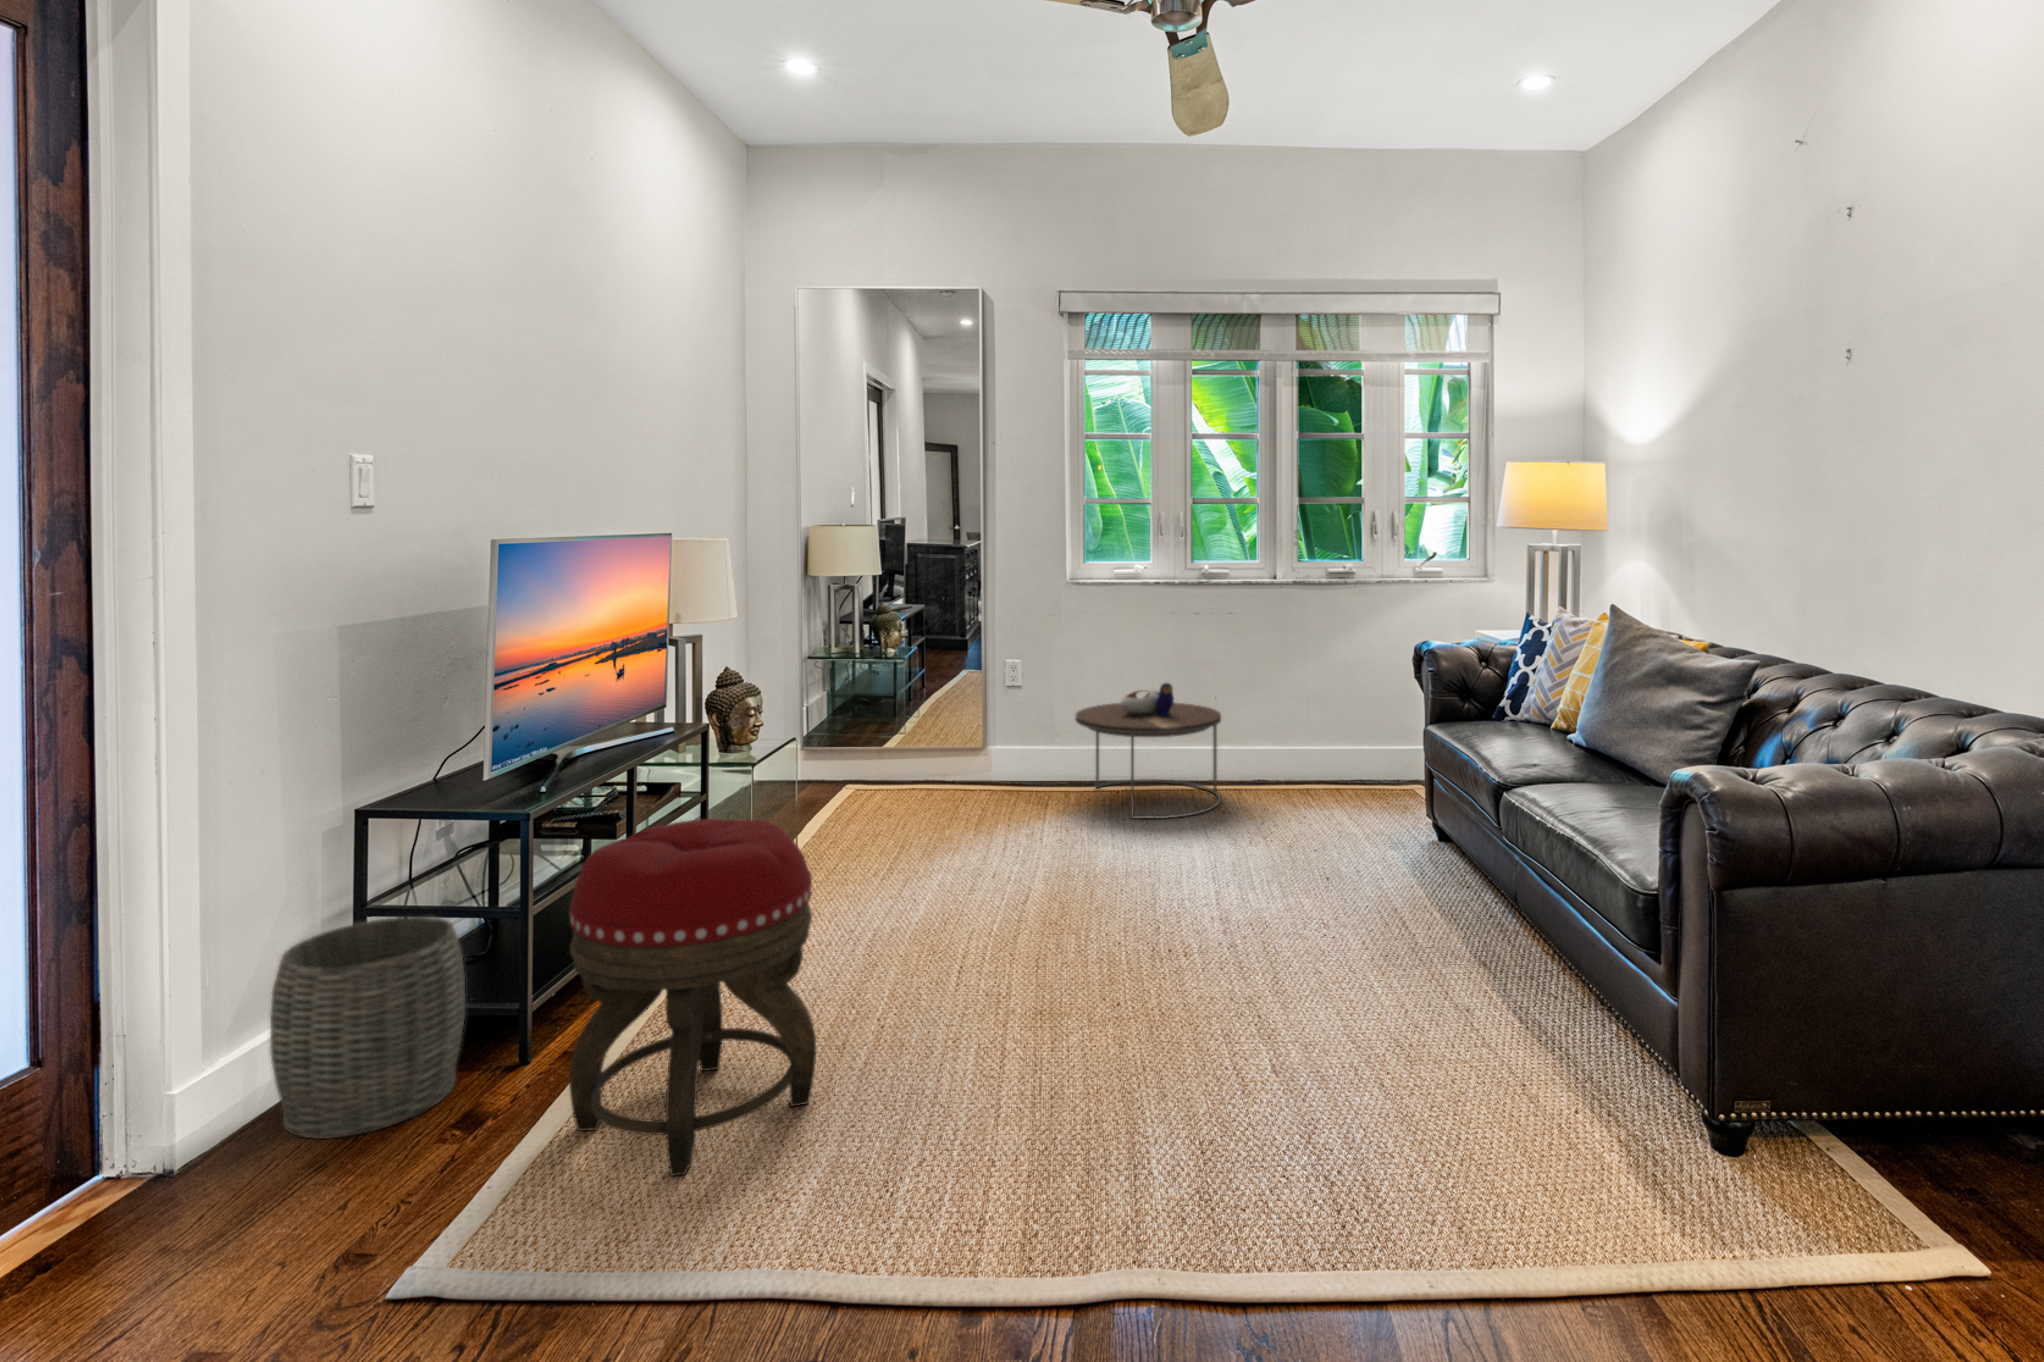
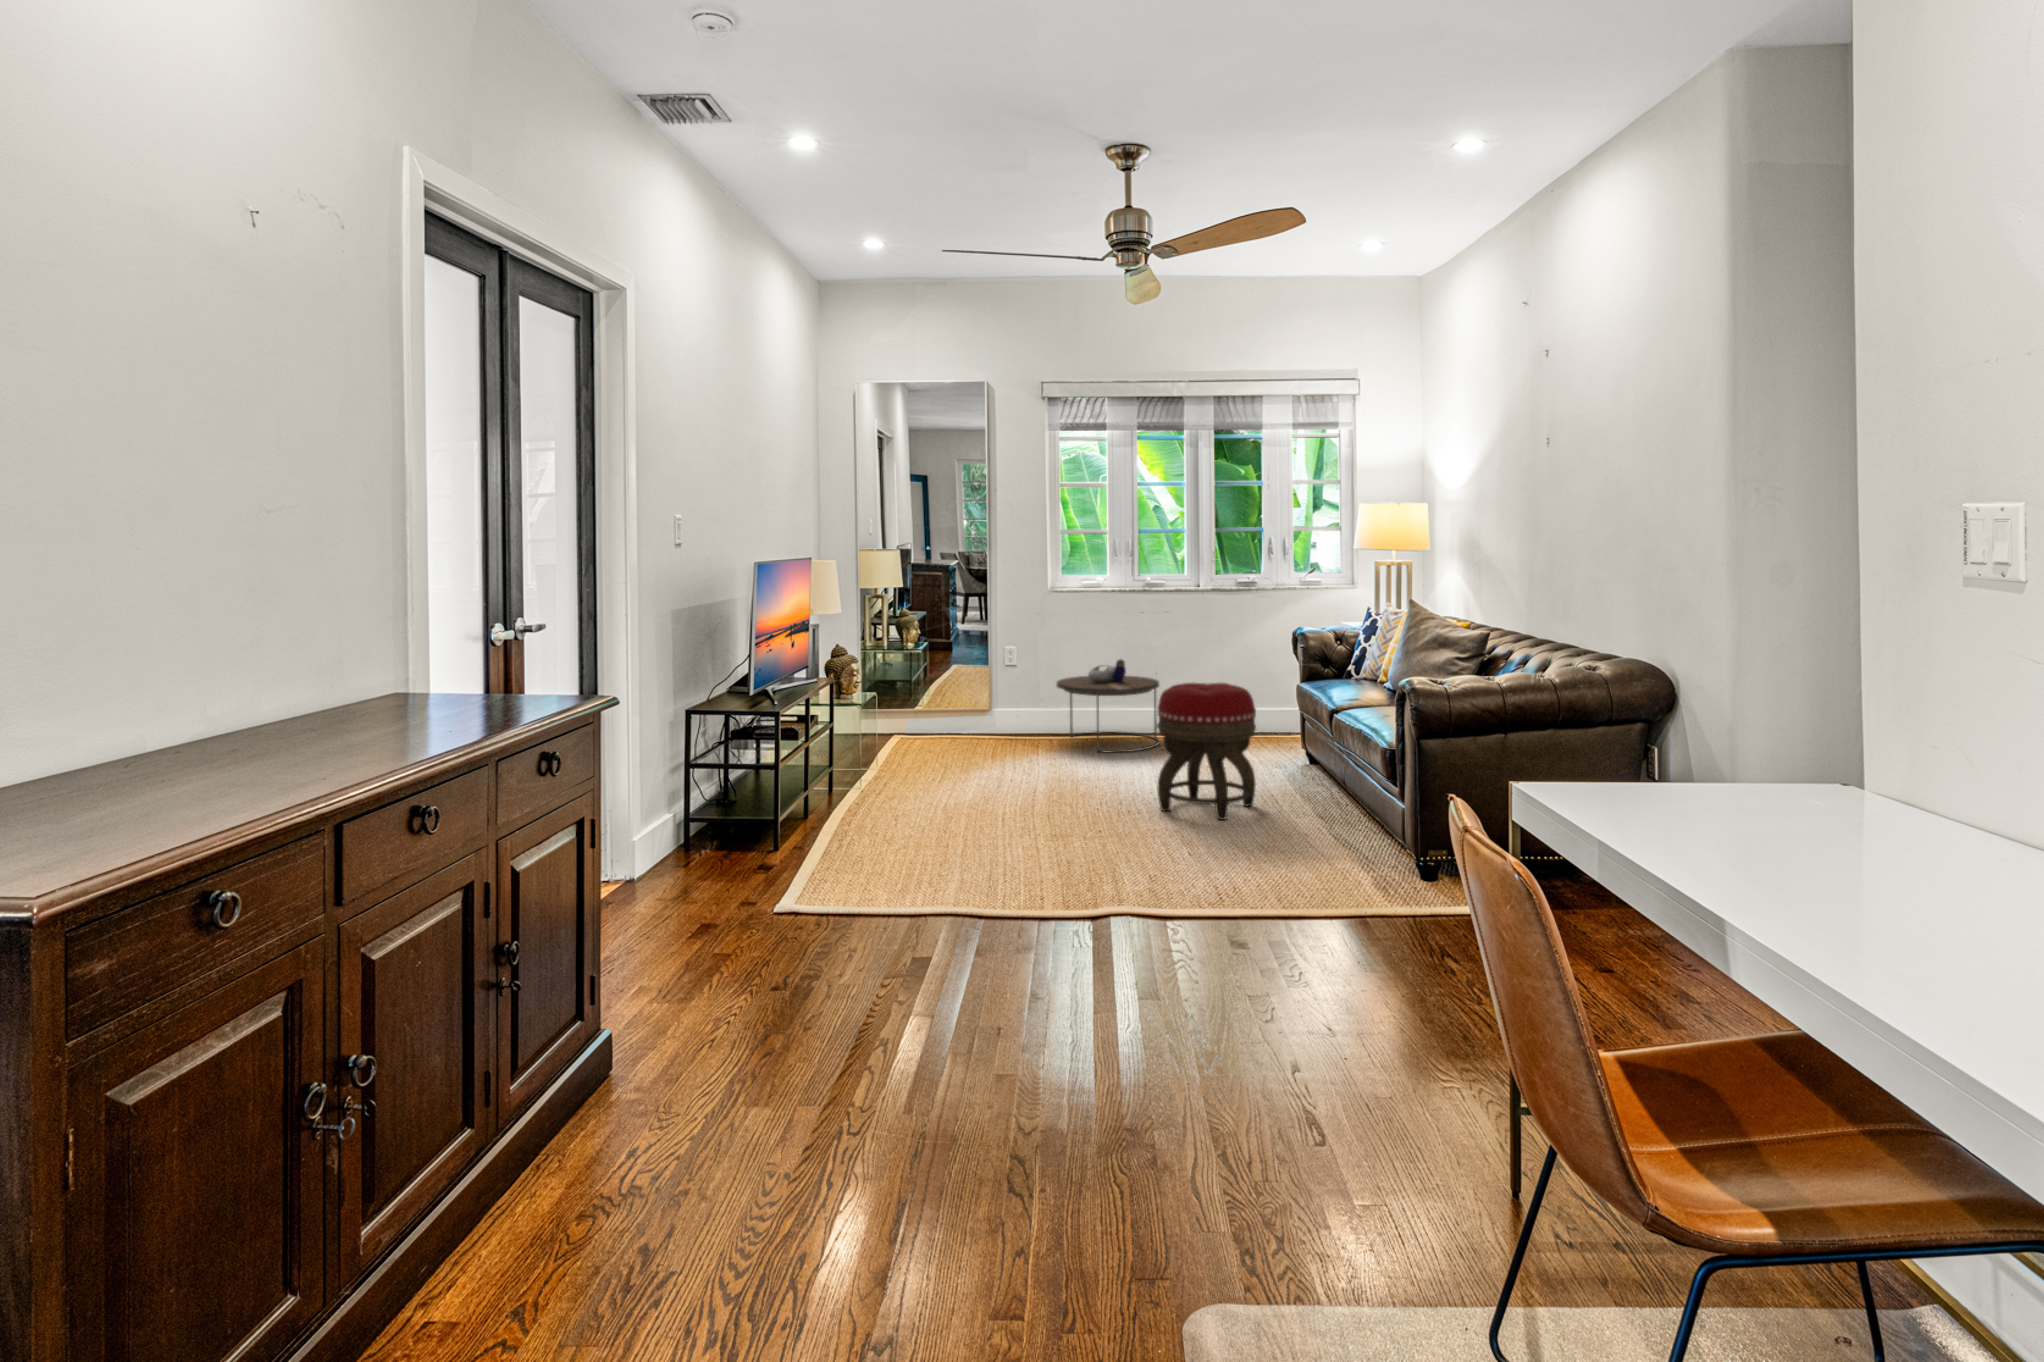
footstool: present [569,819,816,1176] -> present [1157,683,1256,820]
woven basket: present [270,916,465,1139] -> none [660,769,749,873]

